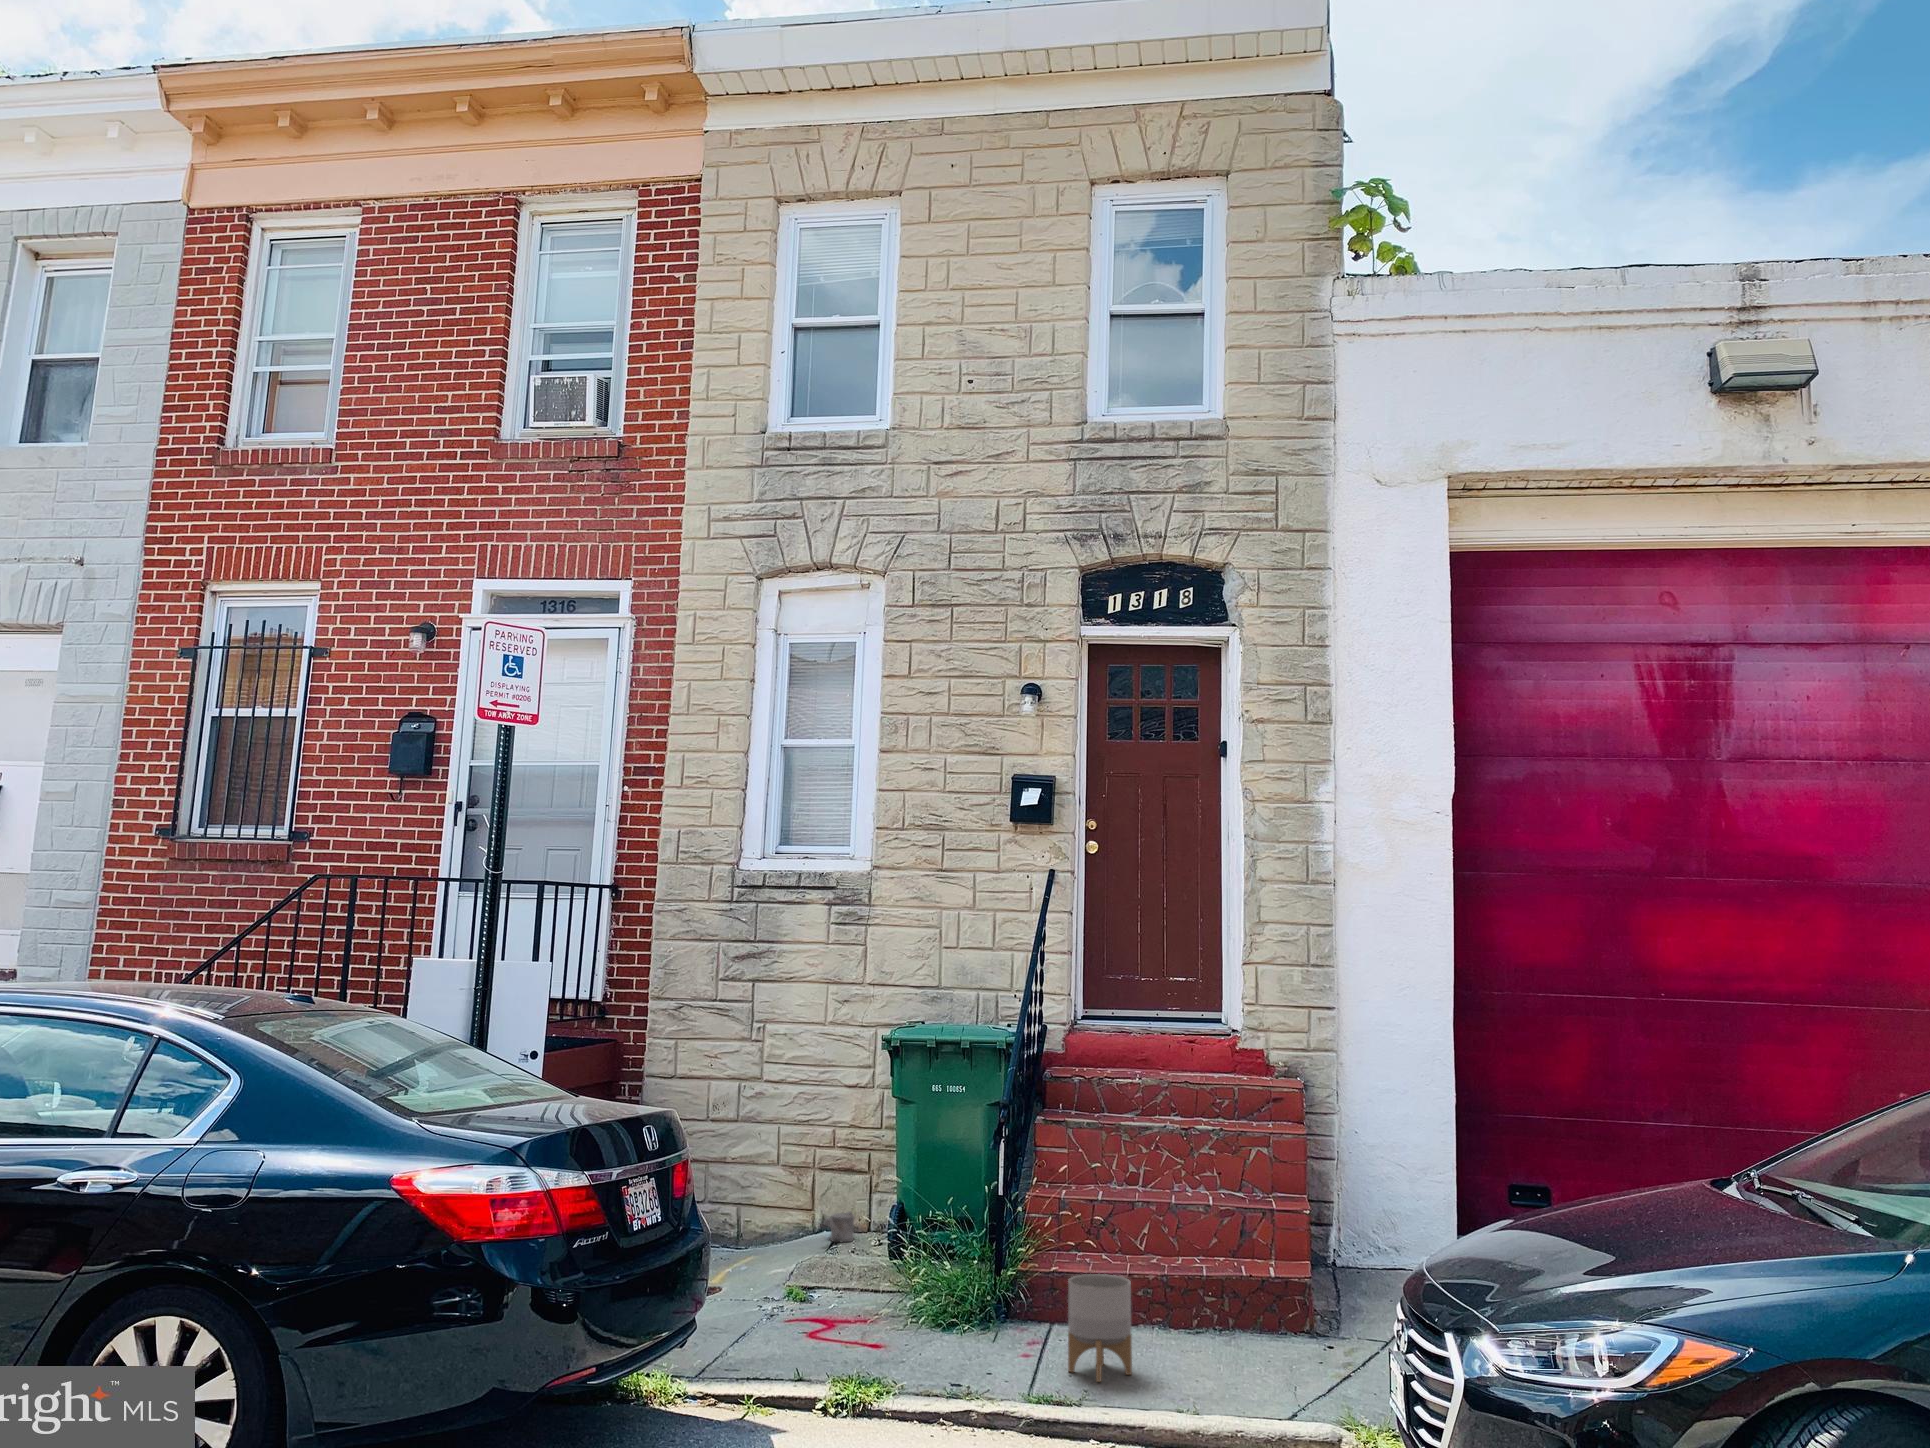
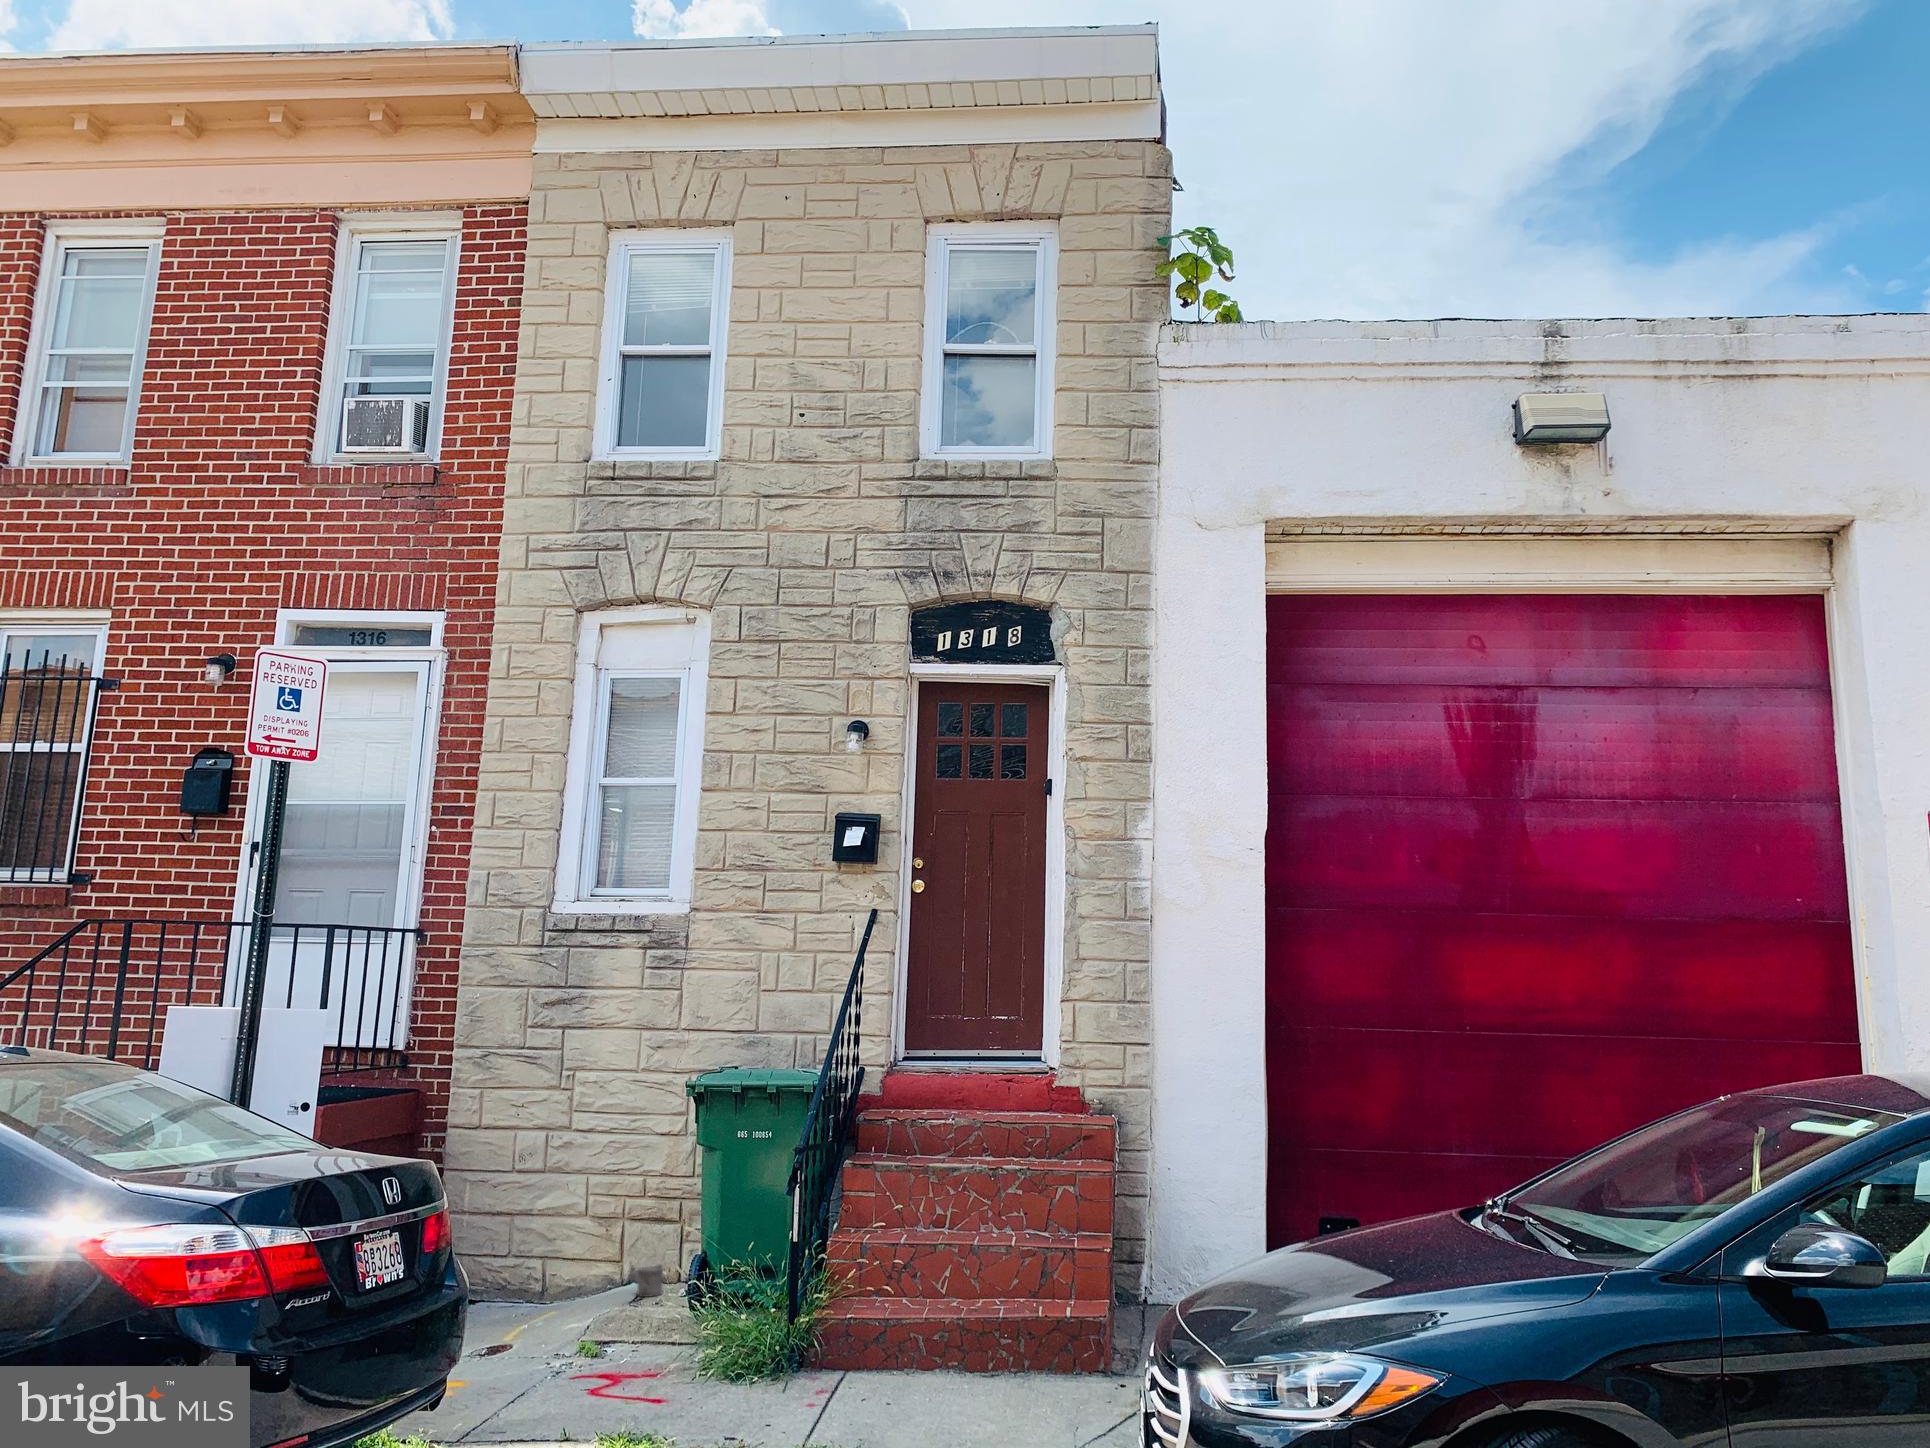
planter: present [1068,1274,1132,1382] -> none [849,1316,914,1425]

